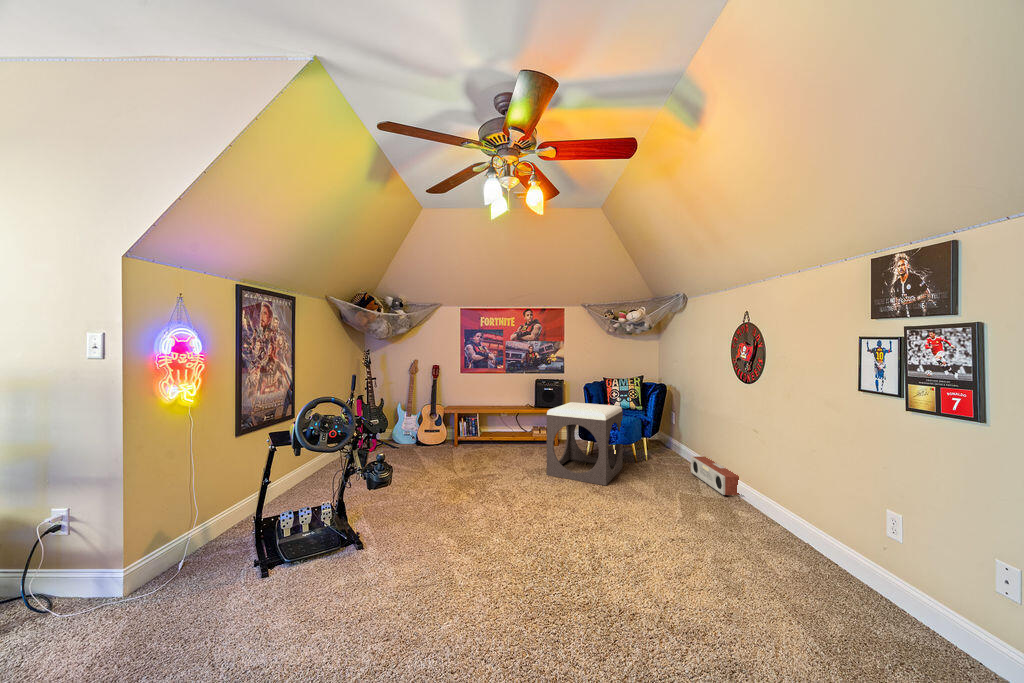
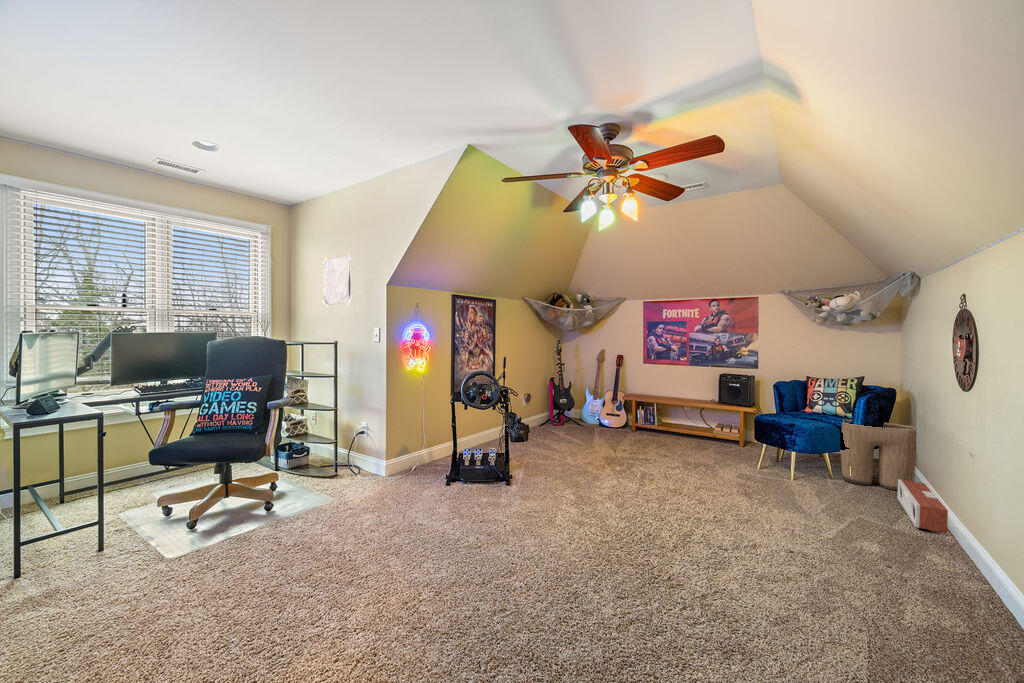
footstool: present [547,402,623,486] -> none [702,399,803,489]
laundry basket: none [643,411,693,465] -> present [841,419,916,490]

